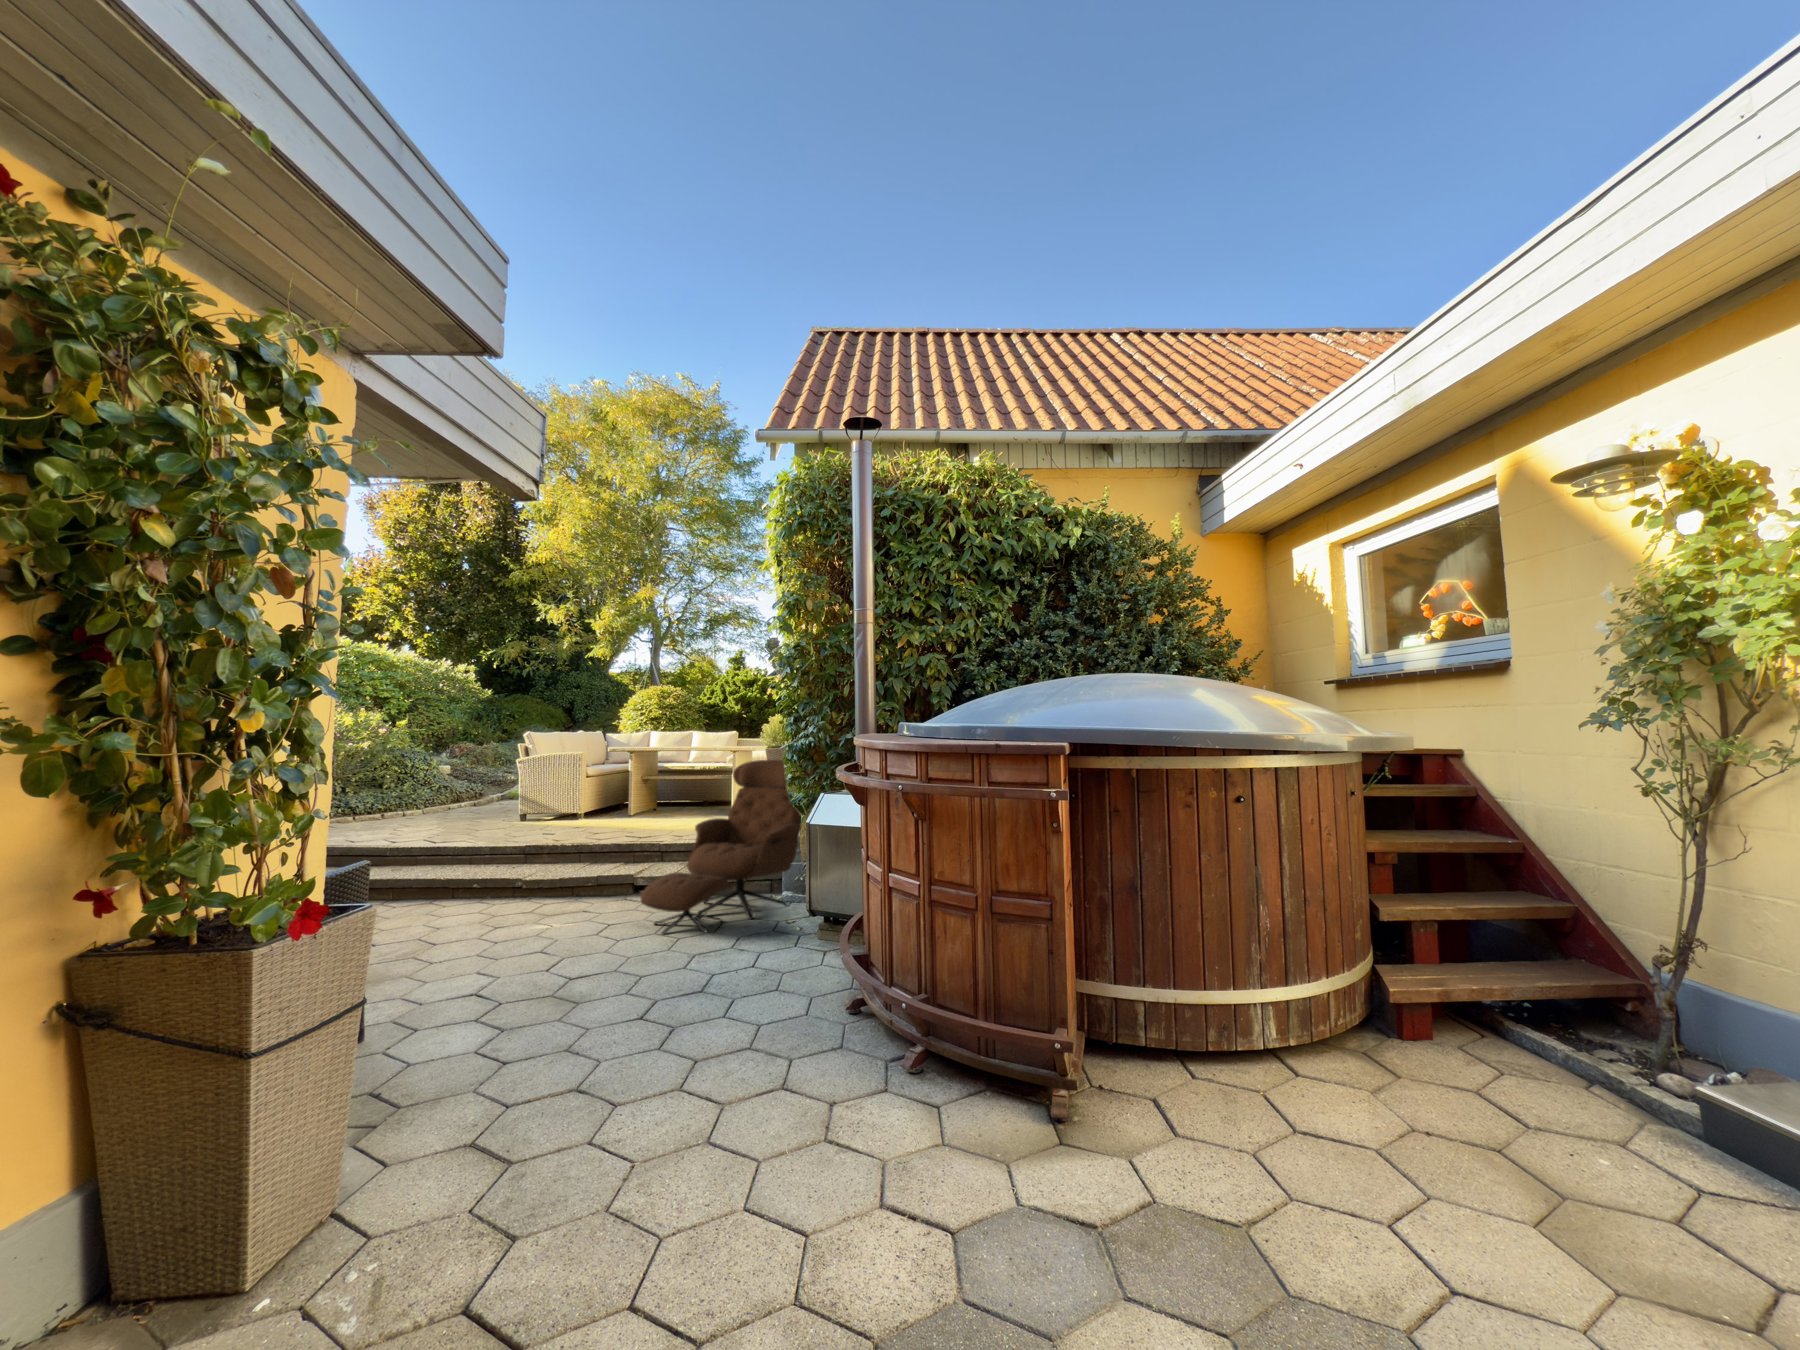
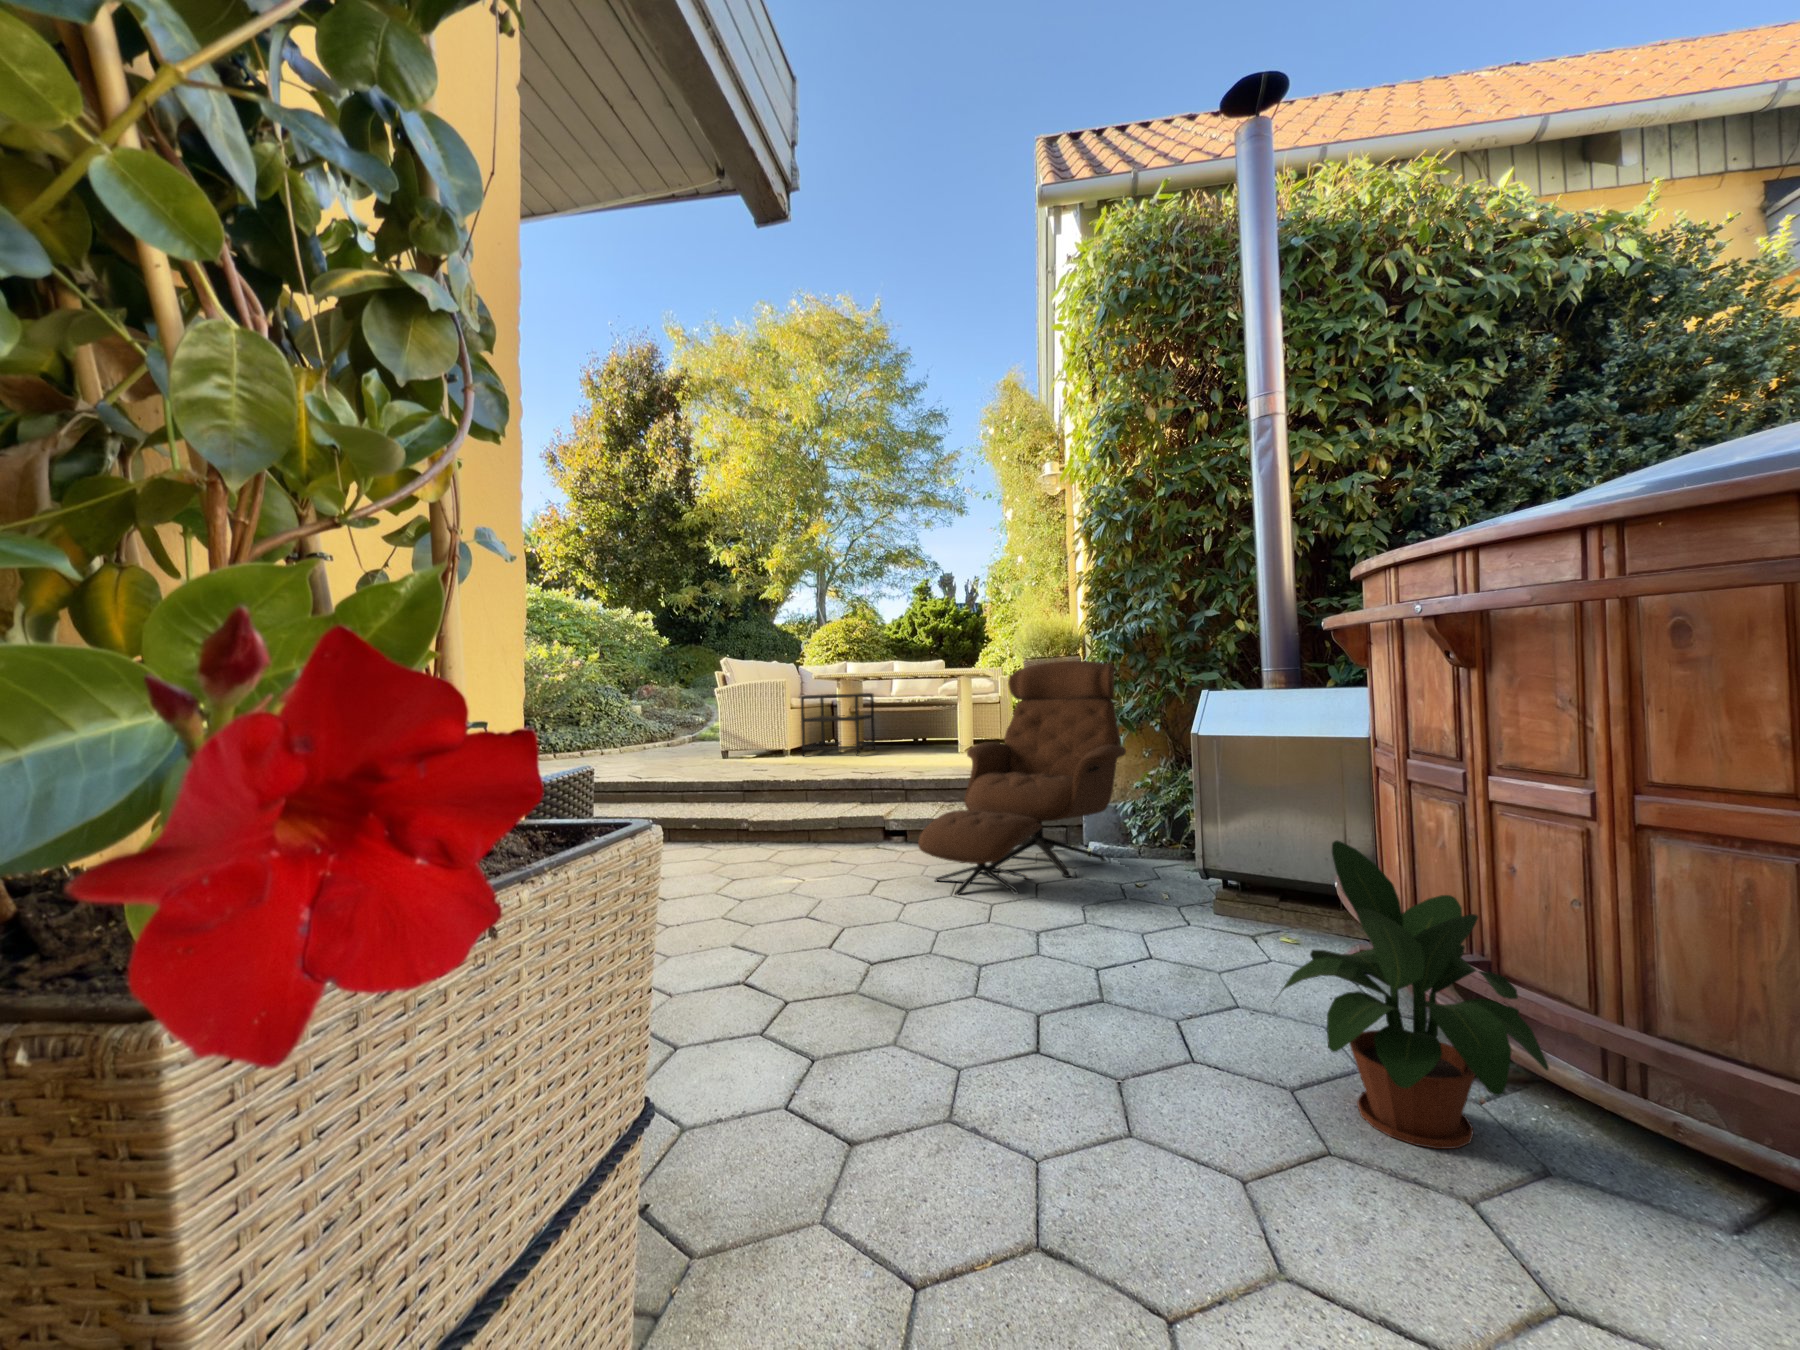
side table: none [591,764,661,819] -> present [801,693,875,756]
potted plant: none [757,901,867,1053] -> present [1272,840,1549,1149]

